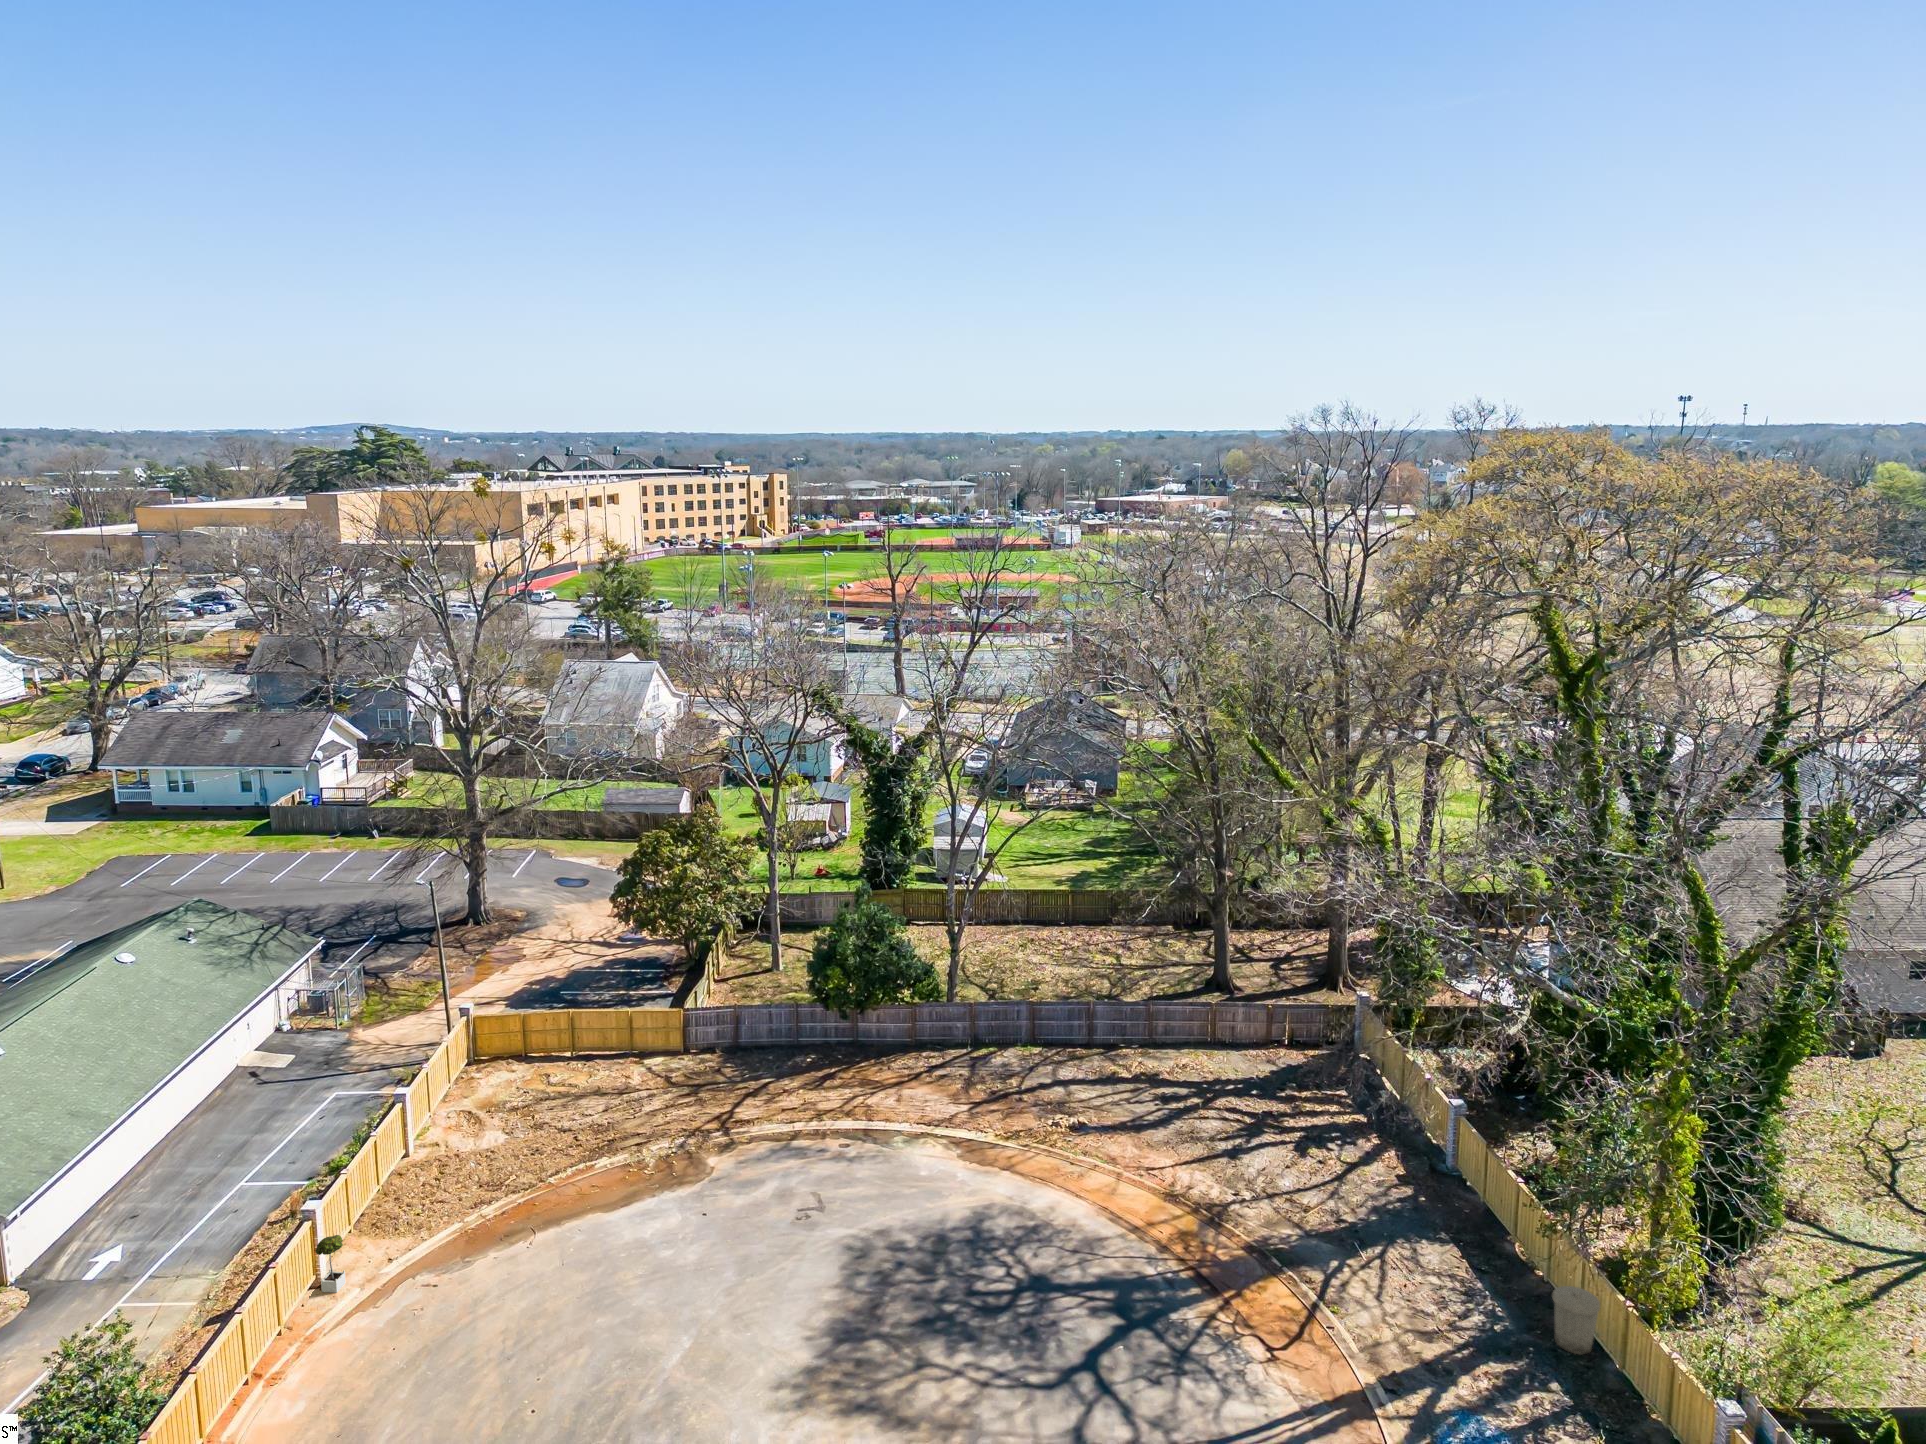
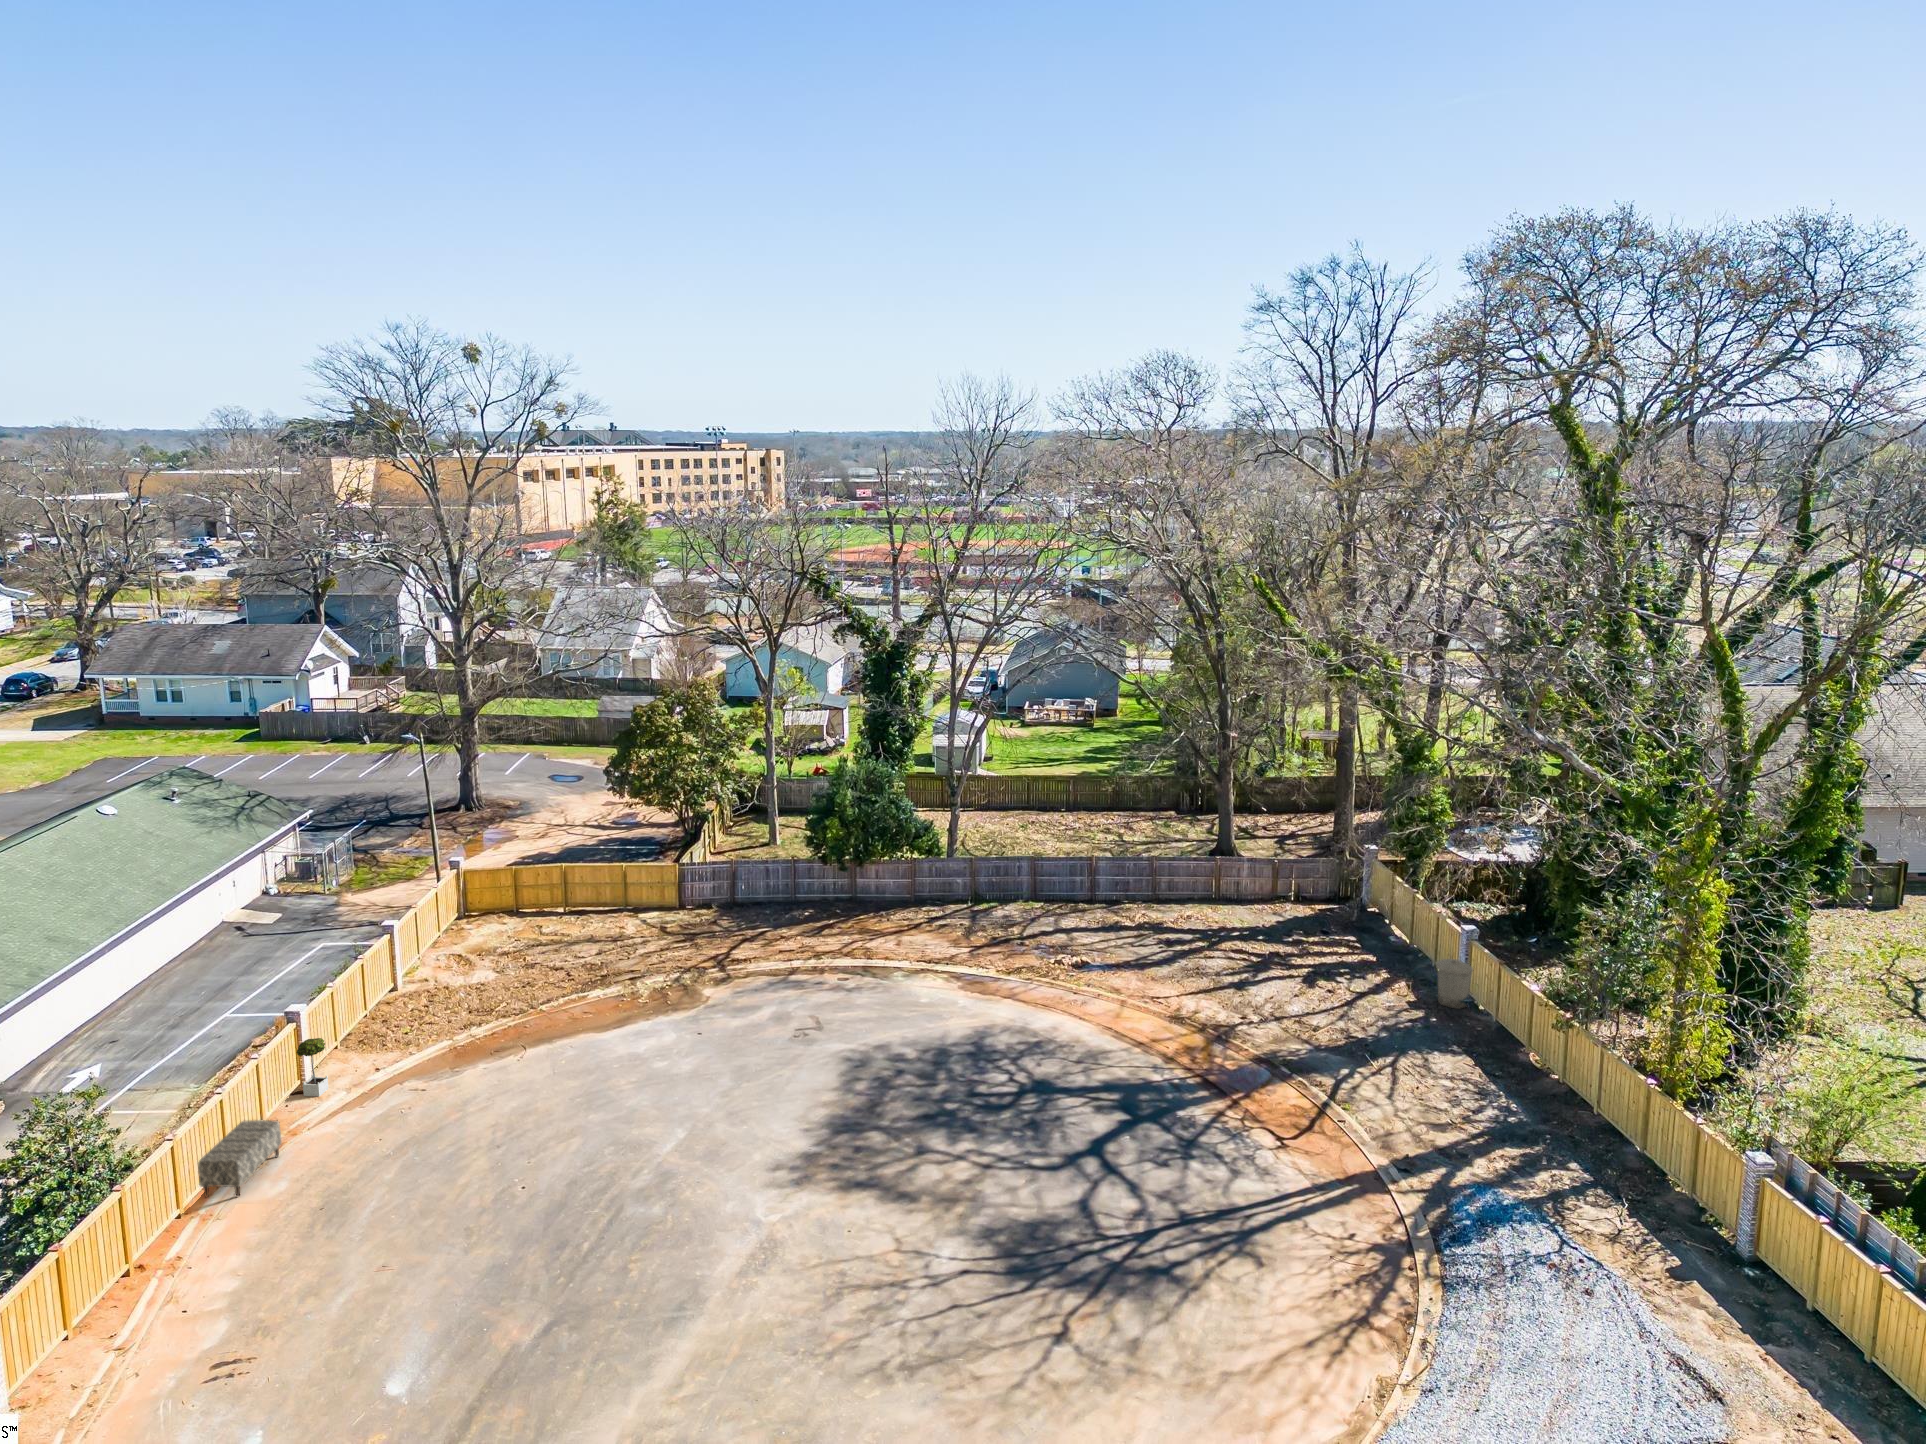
trash can: present [1552,1286,1600,1355] -> present [1436,959,1474,1008]
bench: none [224,1334,303,1420] -> present [198,1120,281,1197]

